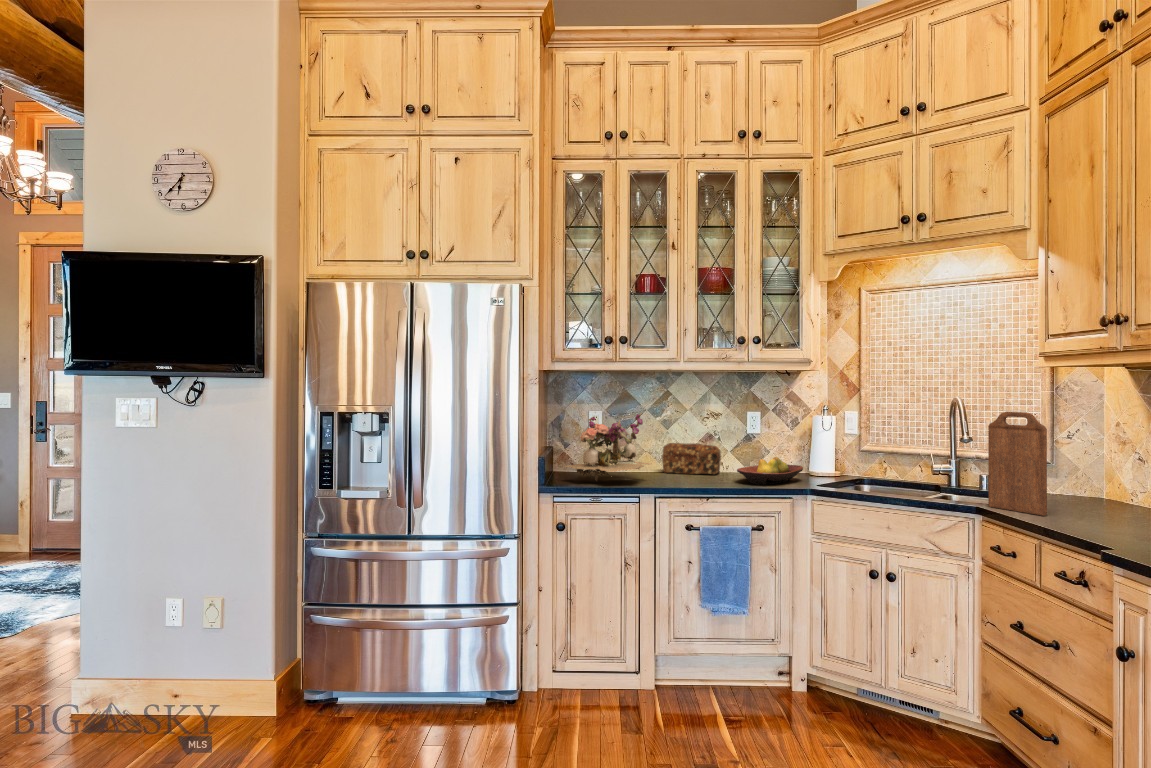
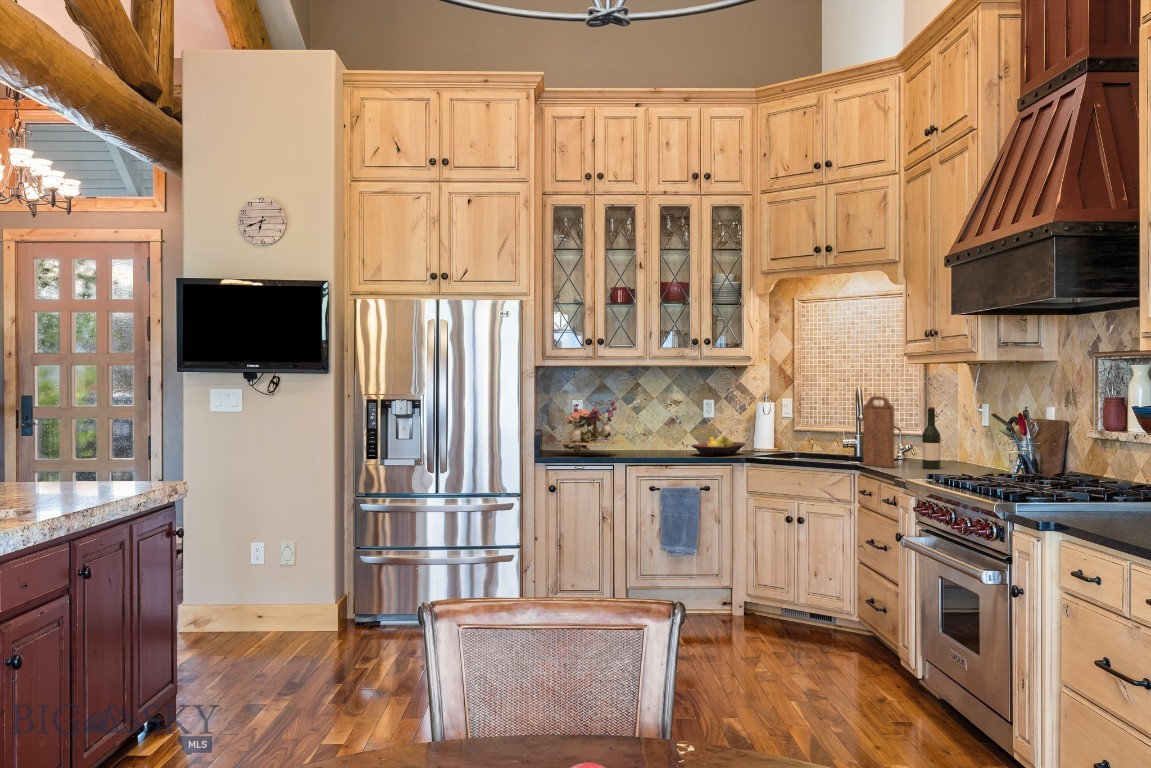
wine bottle: none [1087,428,1115,518] -> present [922,407,940,469]
bread loaf: present [662,443,721,474] -> none [633,426,682,451]

